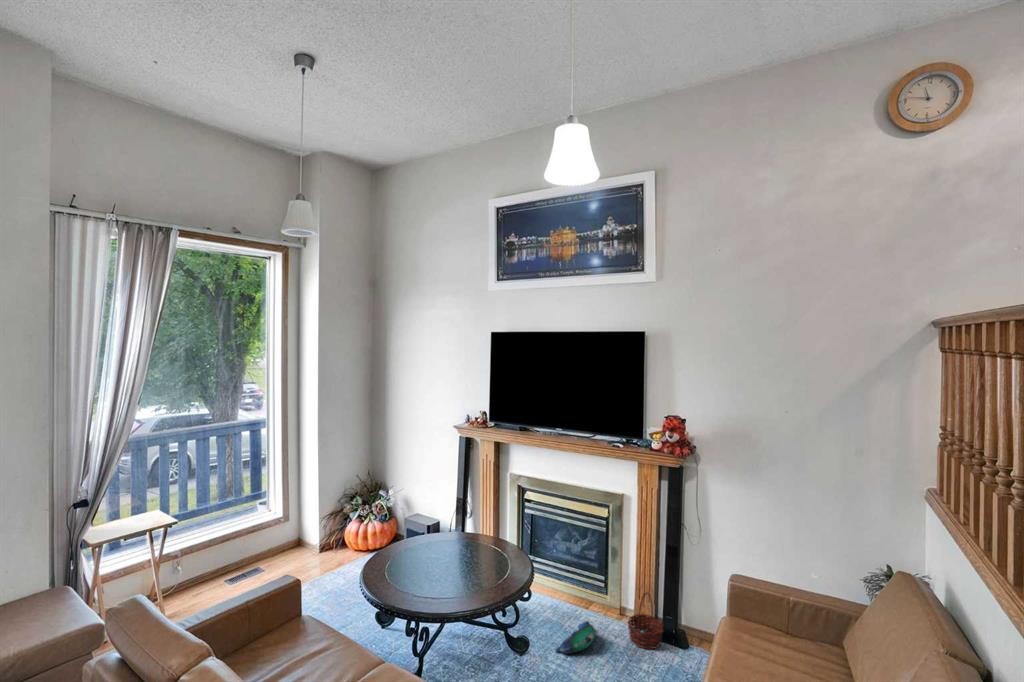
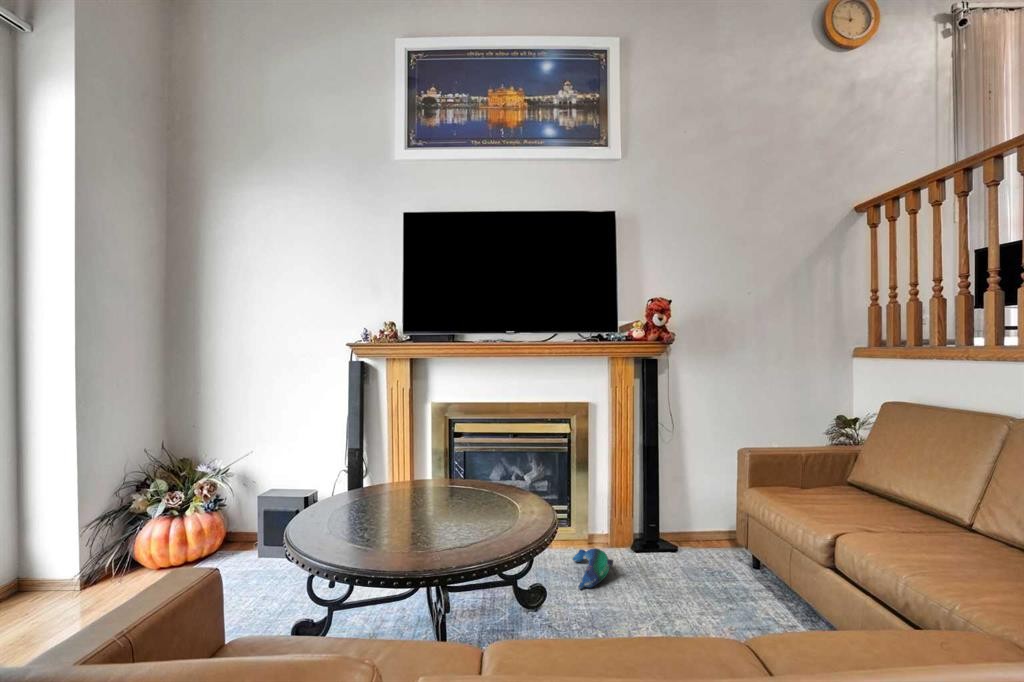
basket: present [628,593,663,649] -> none [621,497,662,559]

